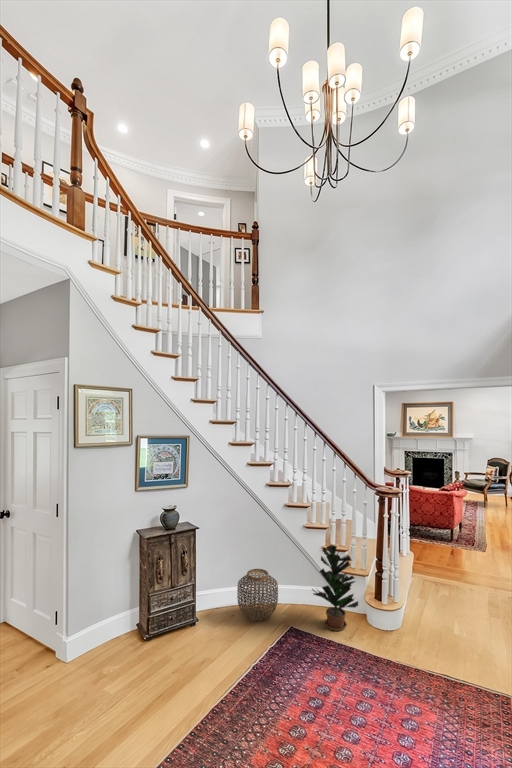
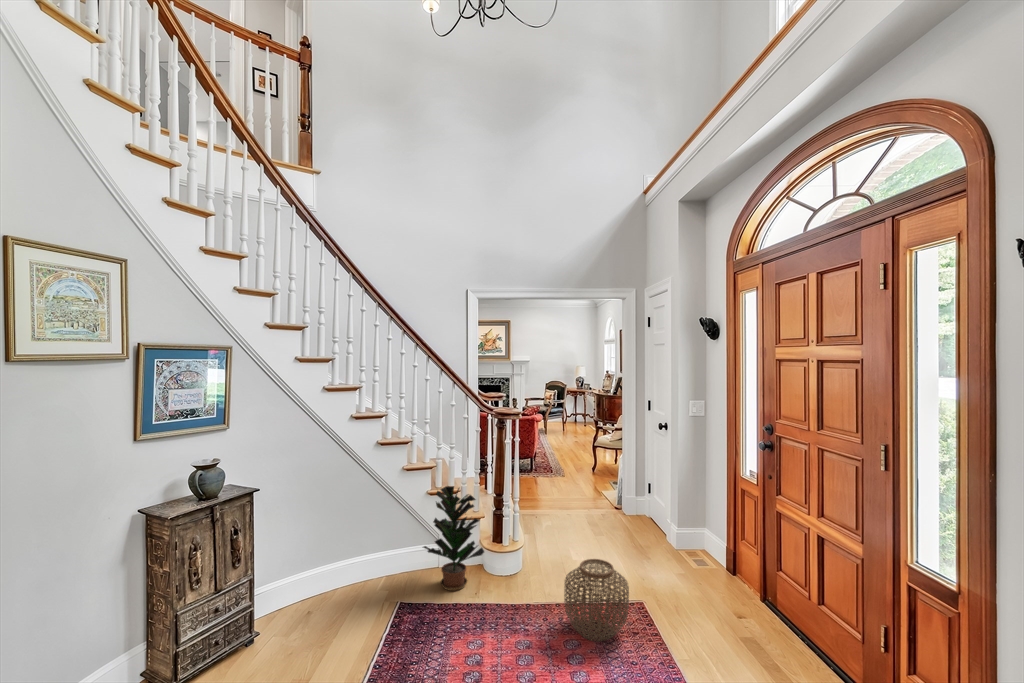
woven basket: present [237,569,278,622] -> present [564,559,629,641]

